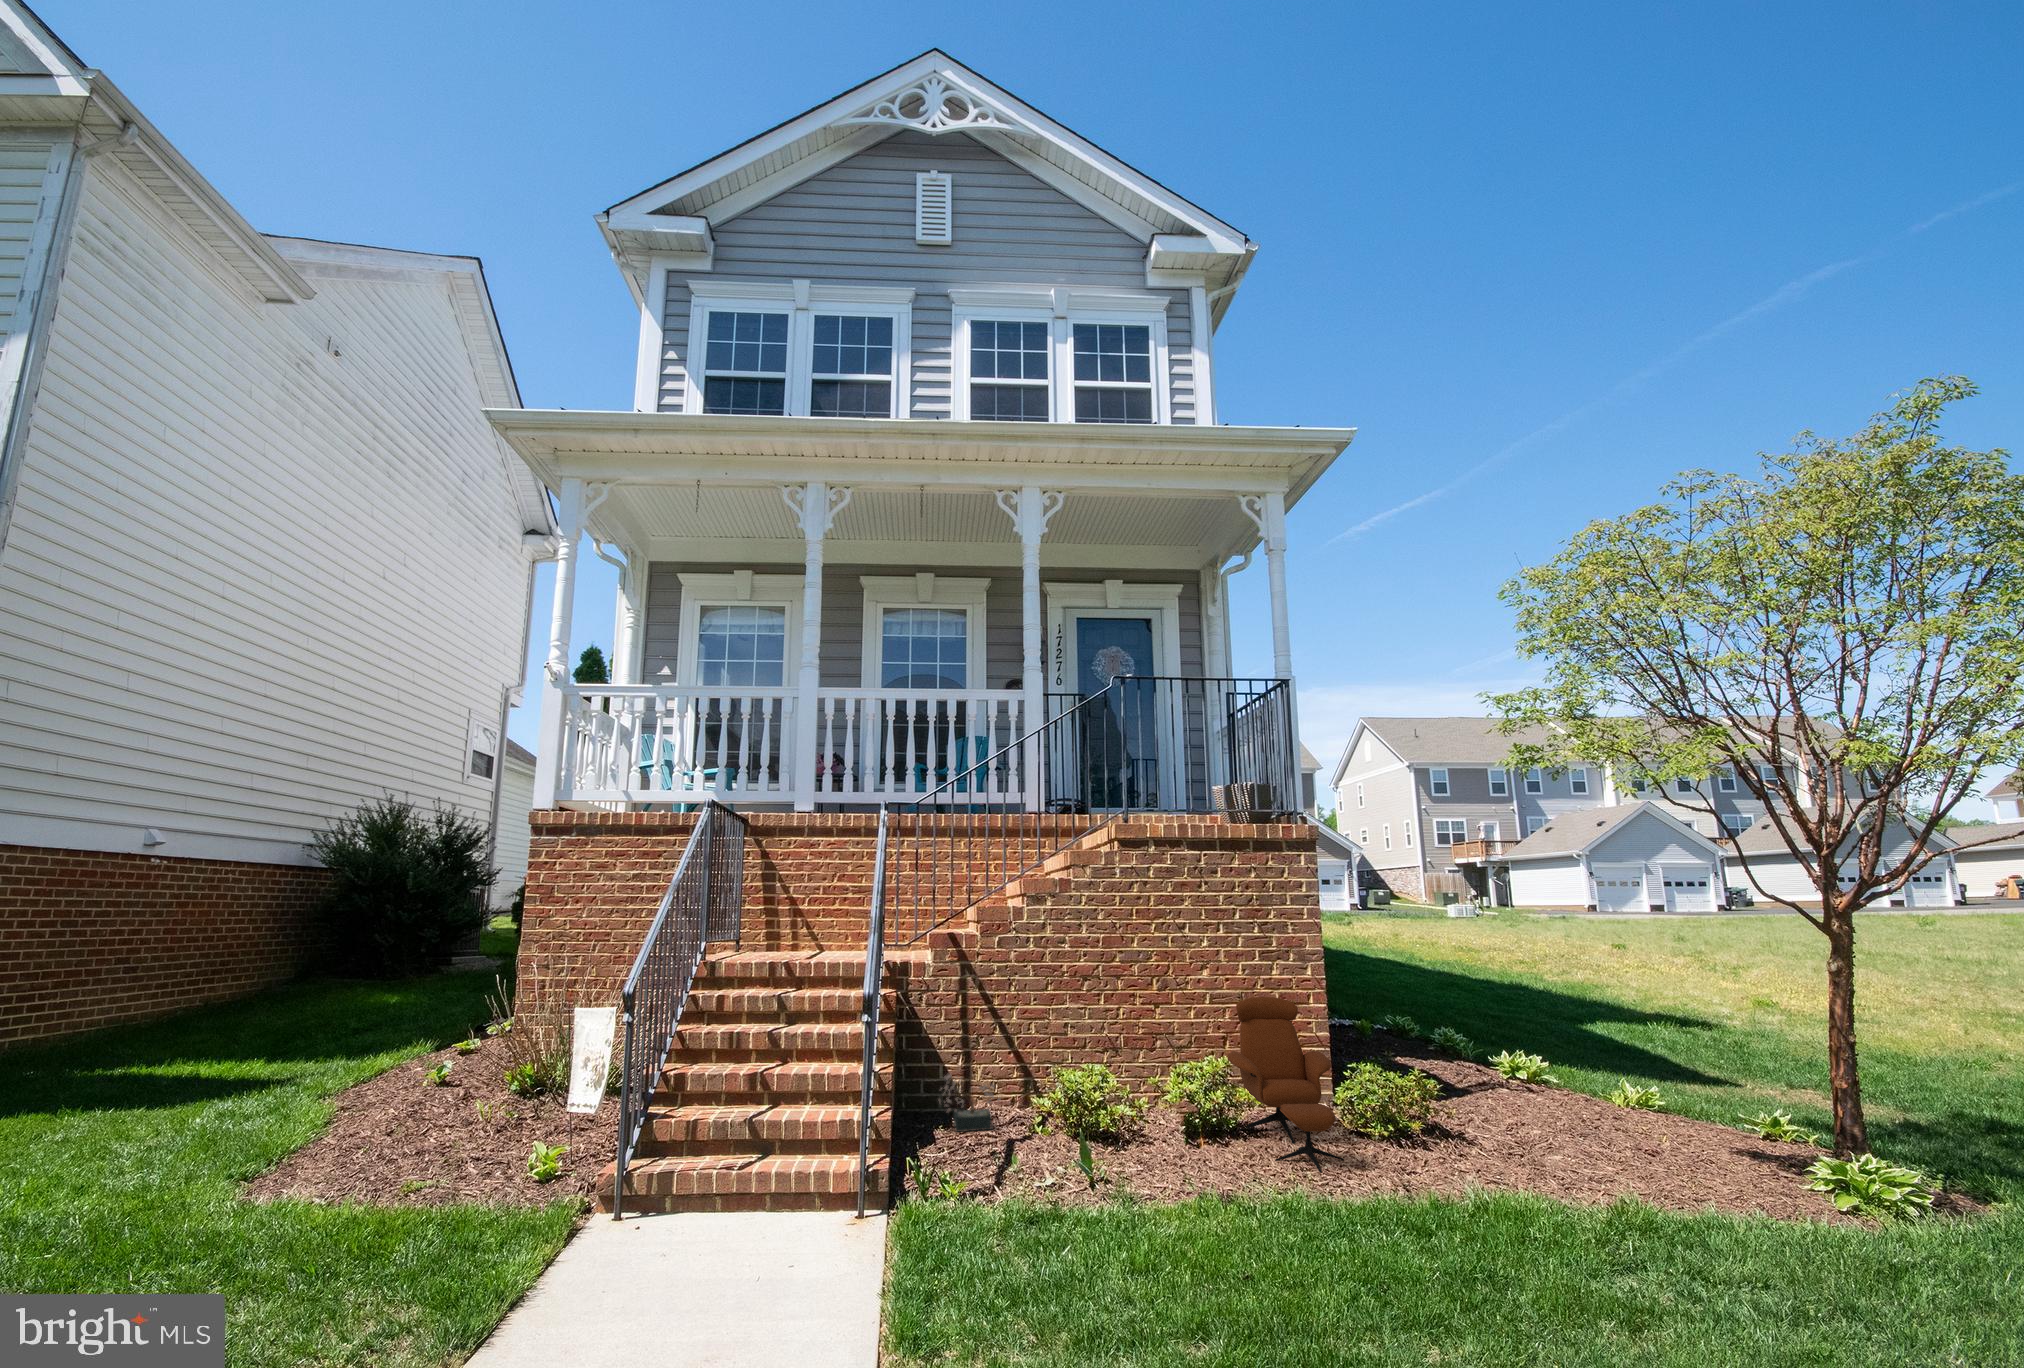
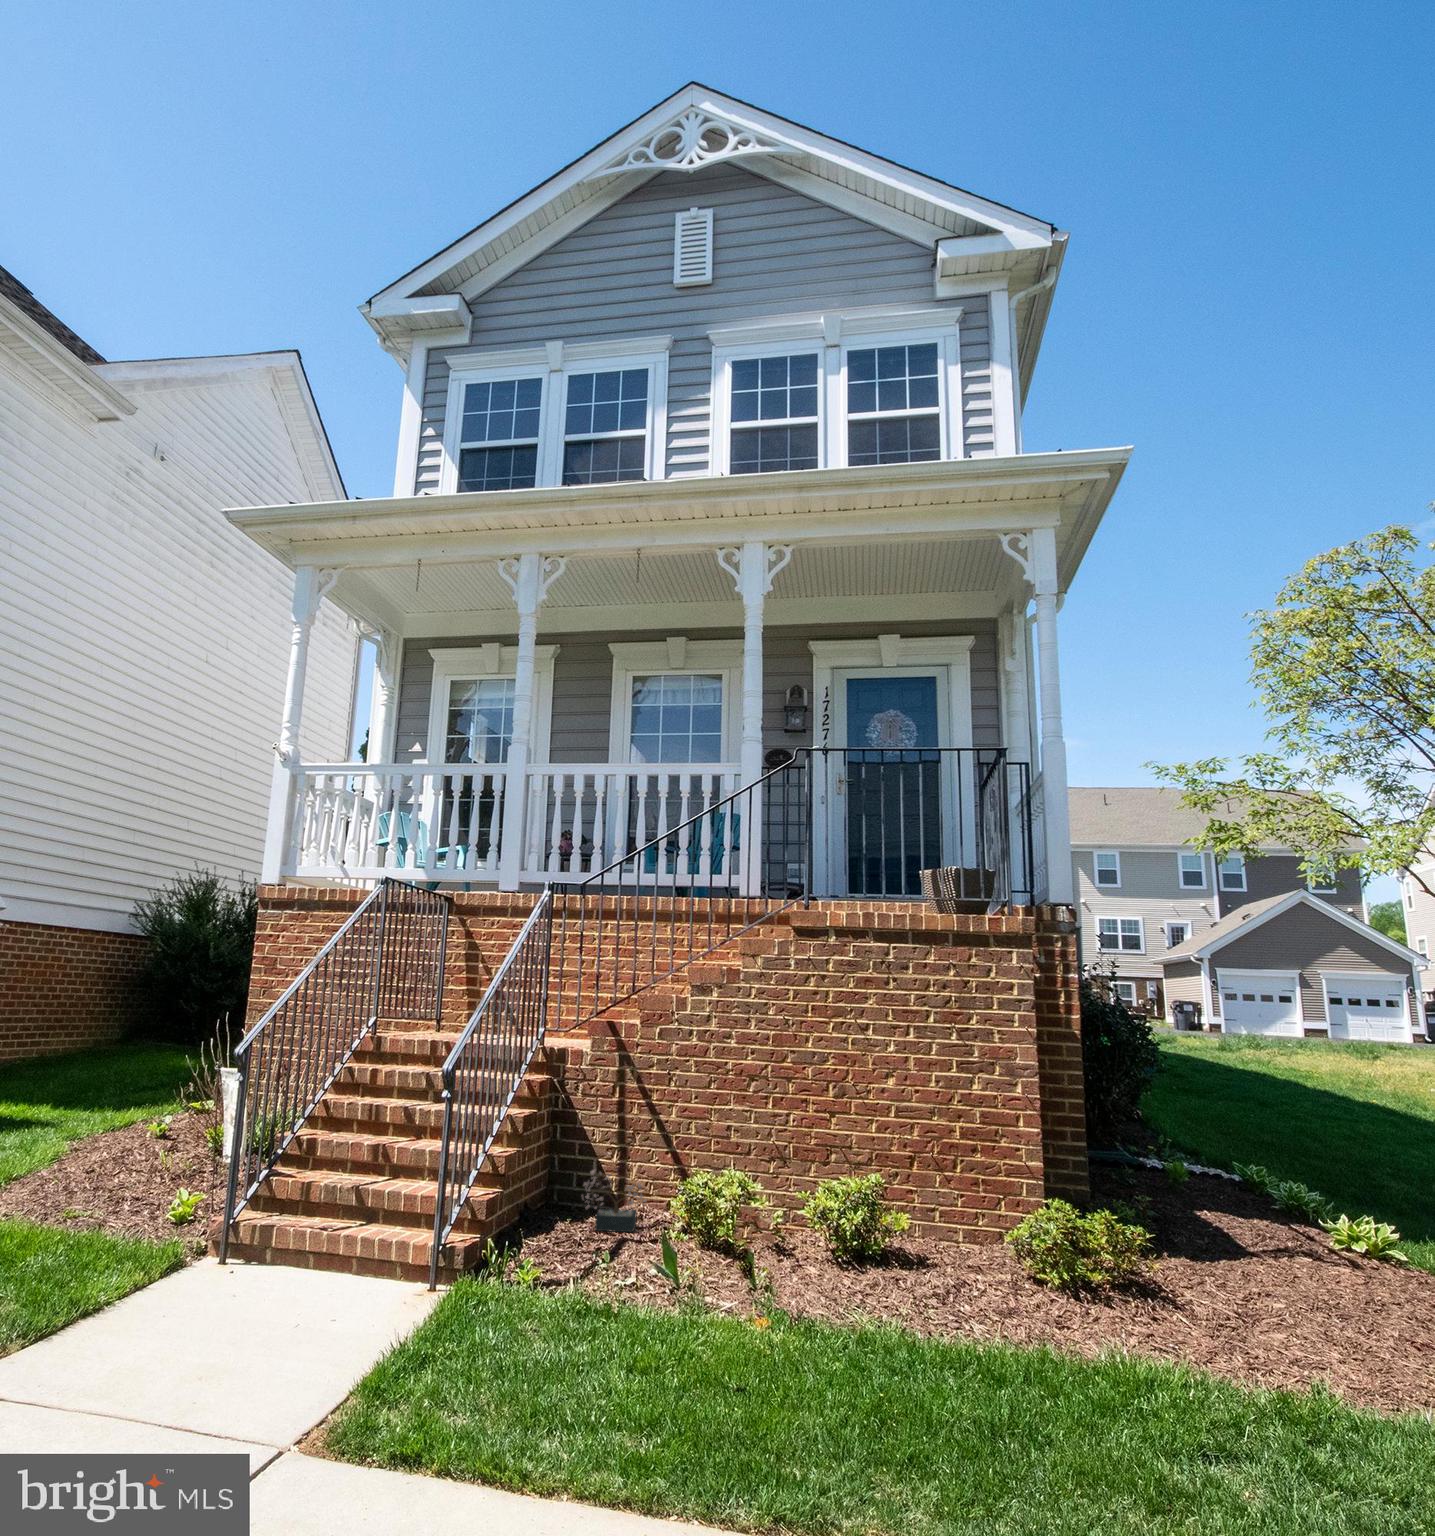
lounge chair: present [1228,997,1344,1173] -> none [895,1112,1014,1313]

